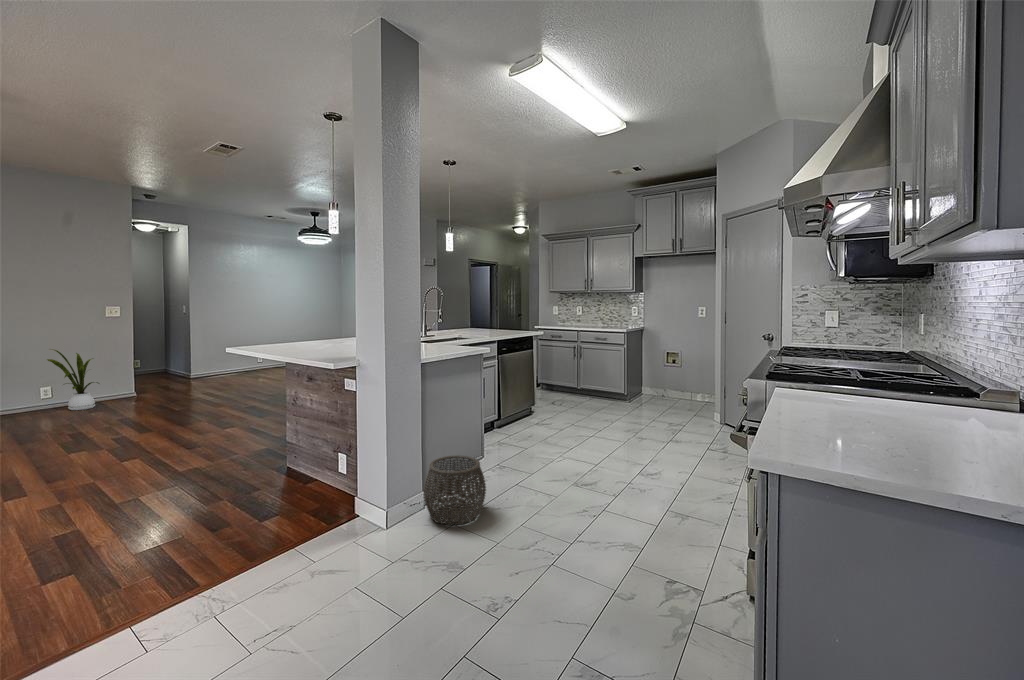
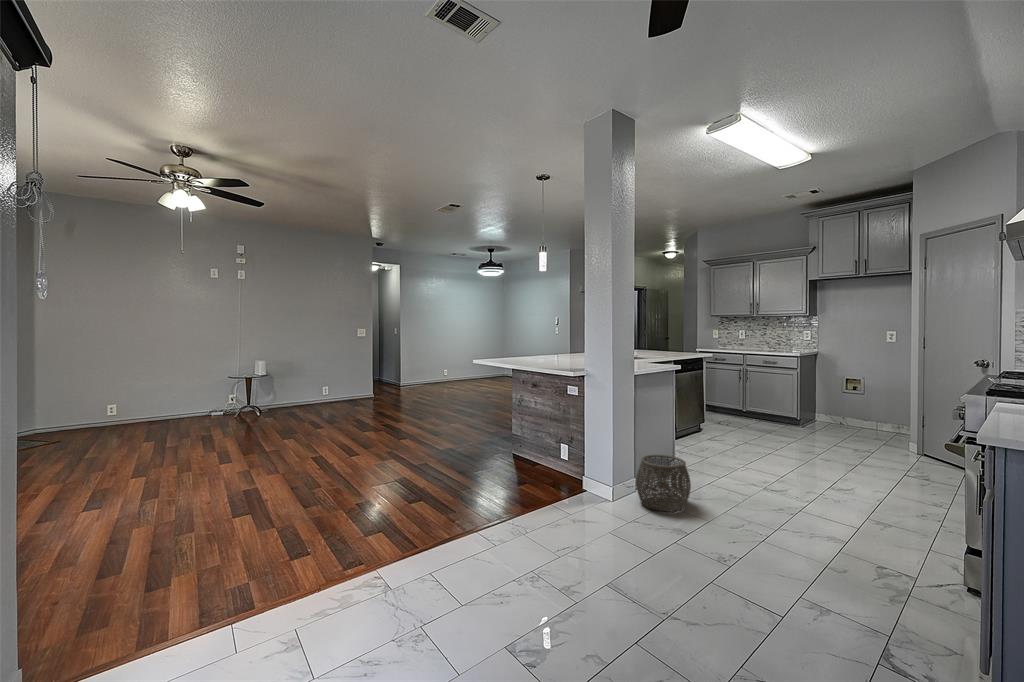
house plant: present [47,349,99,410] -> none [309,360,340,408]

